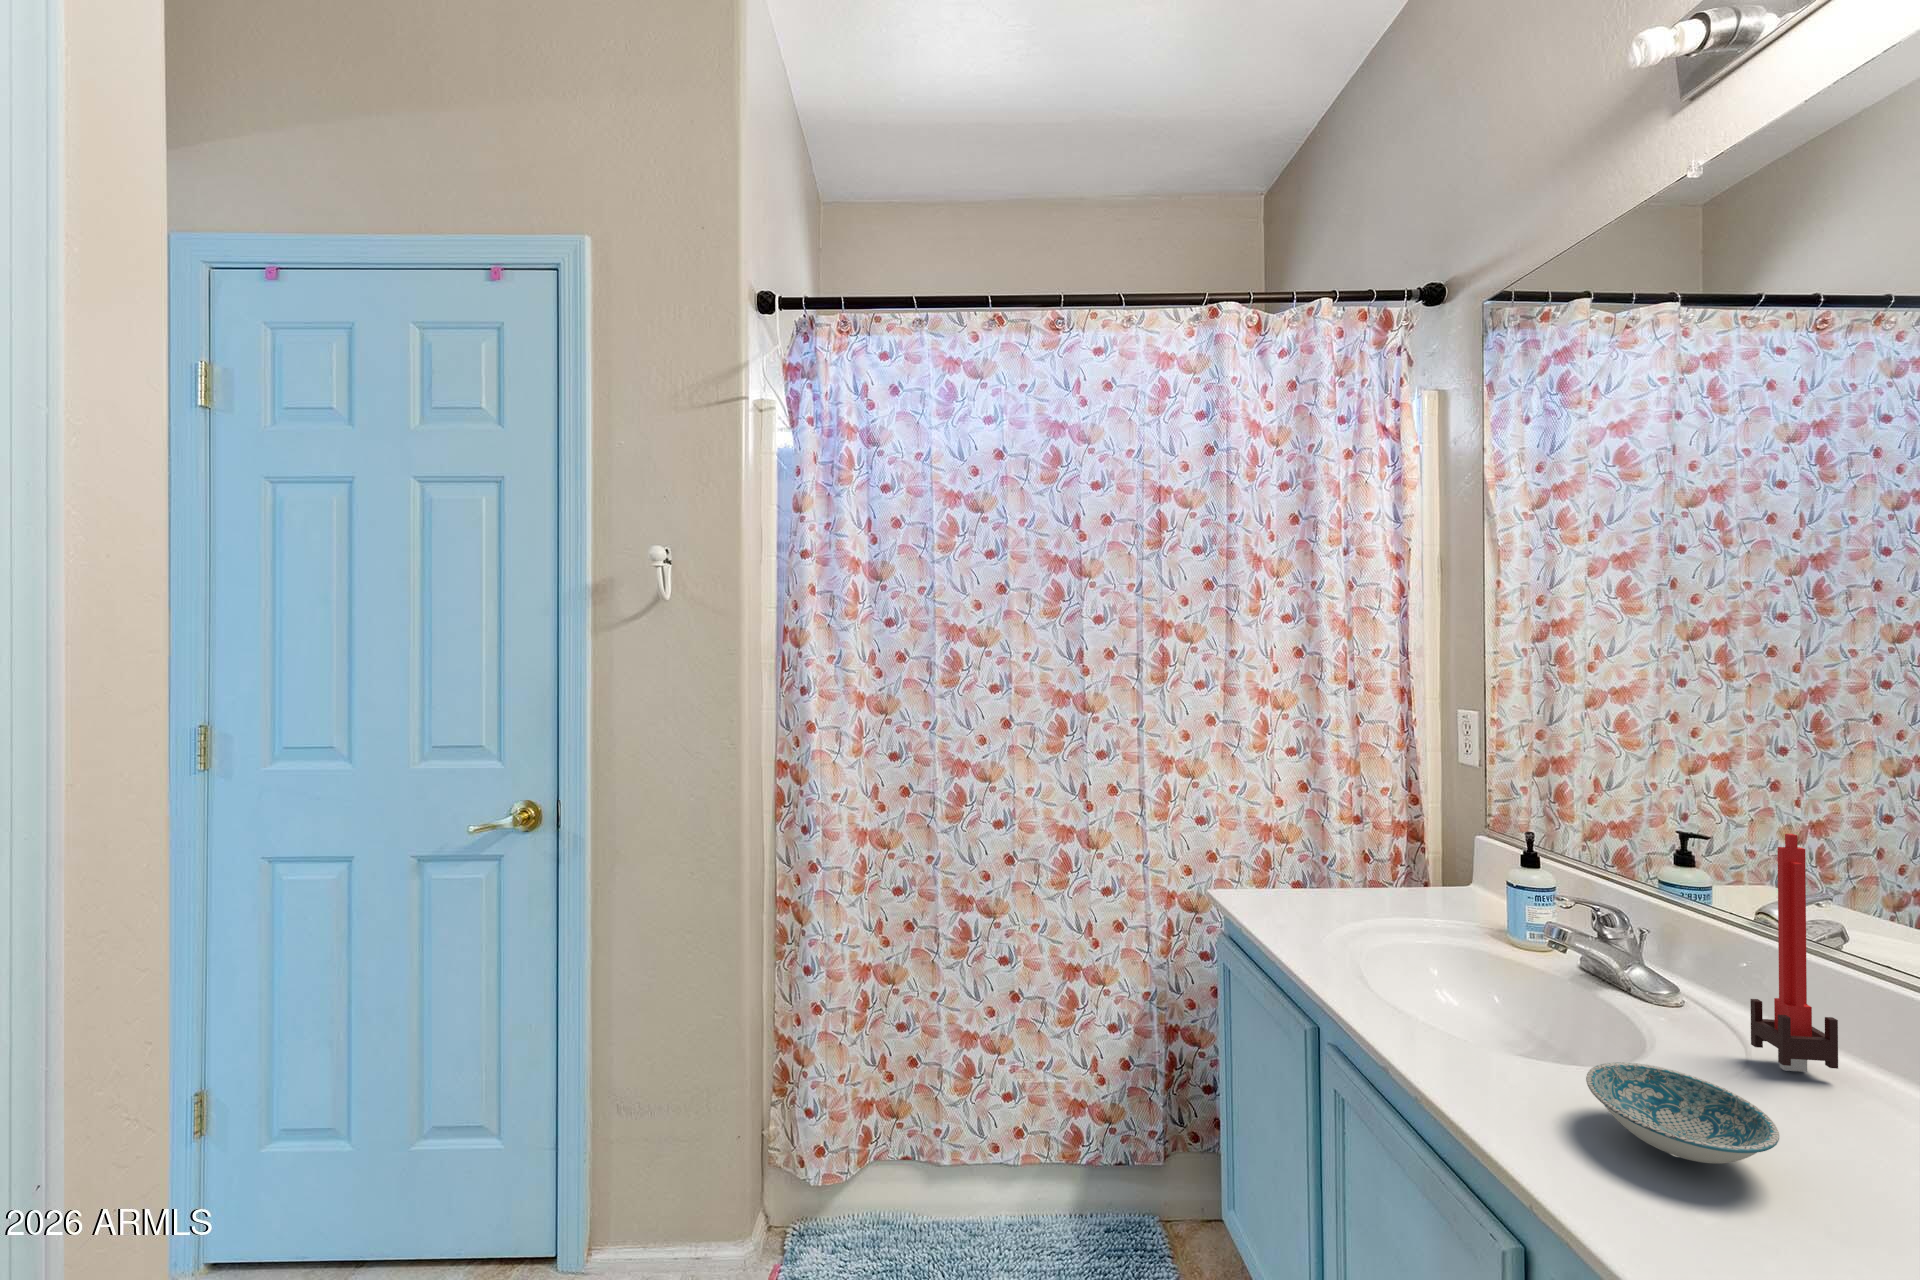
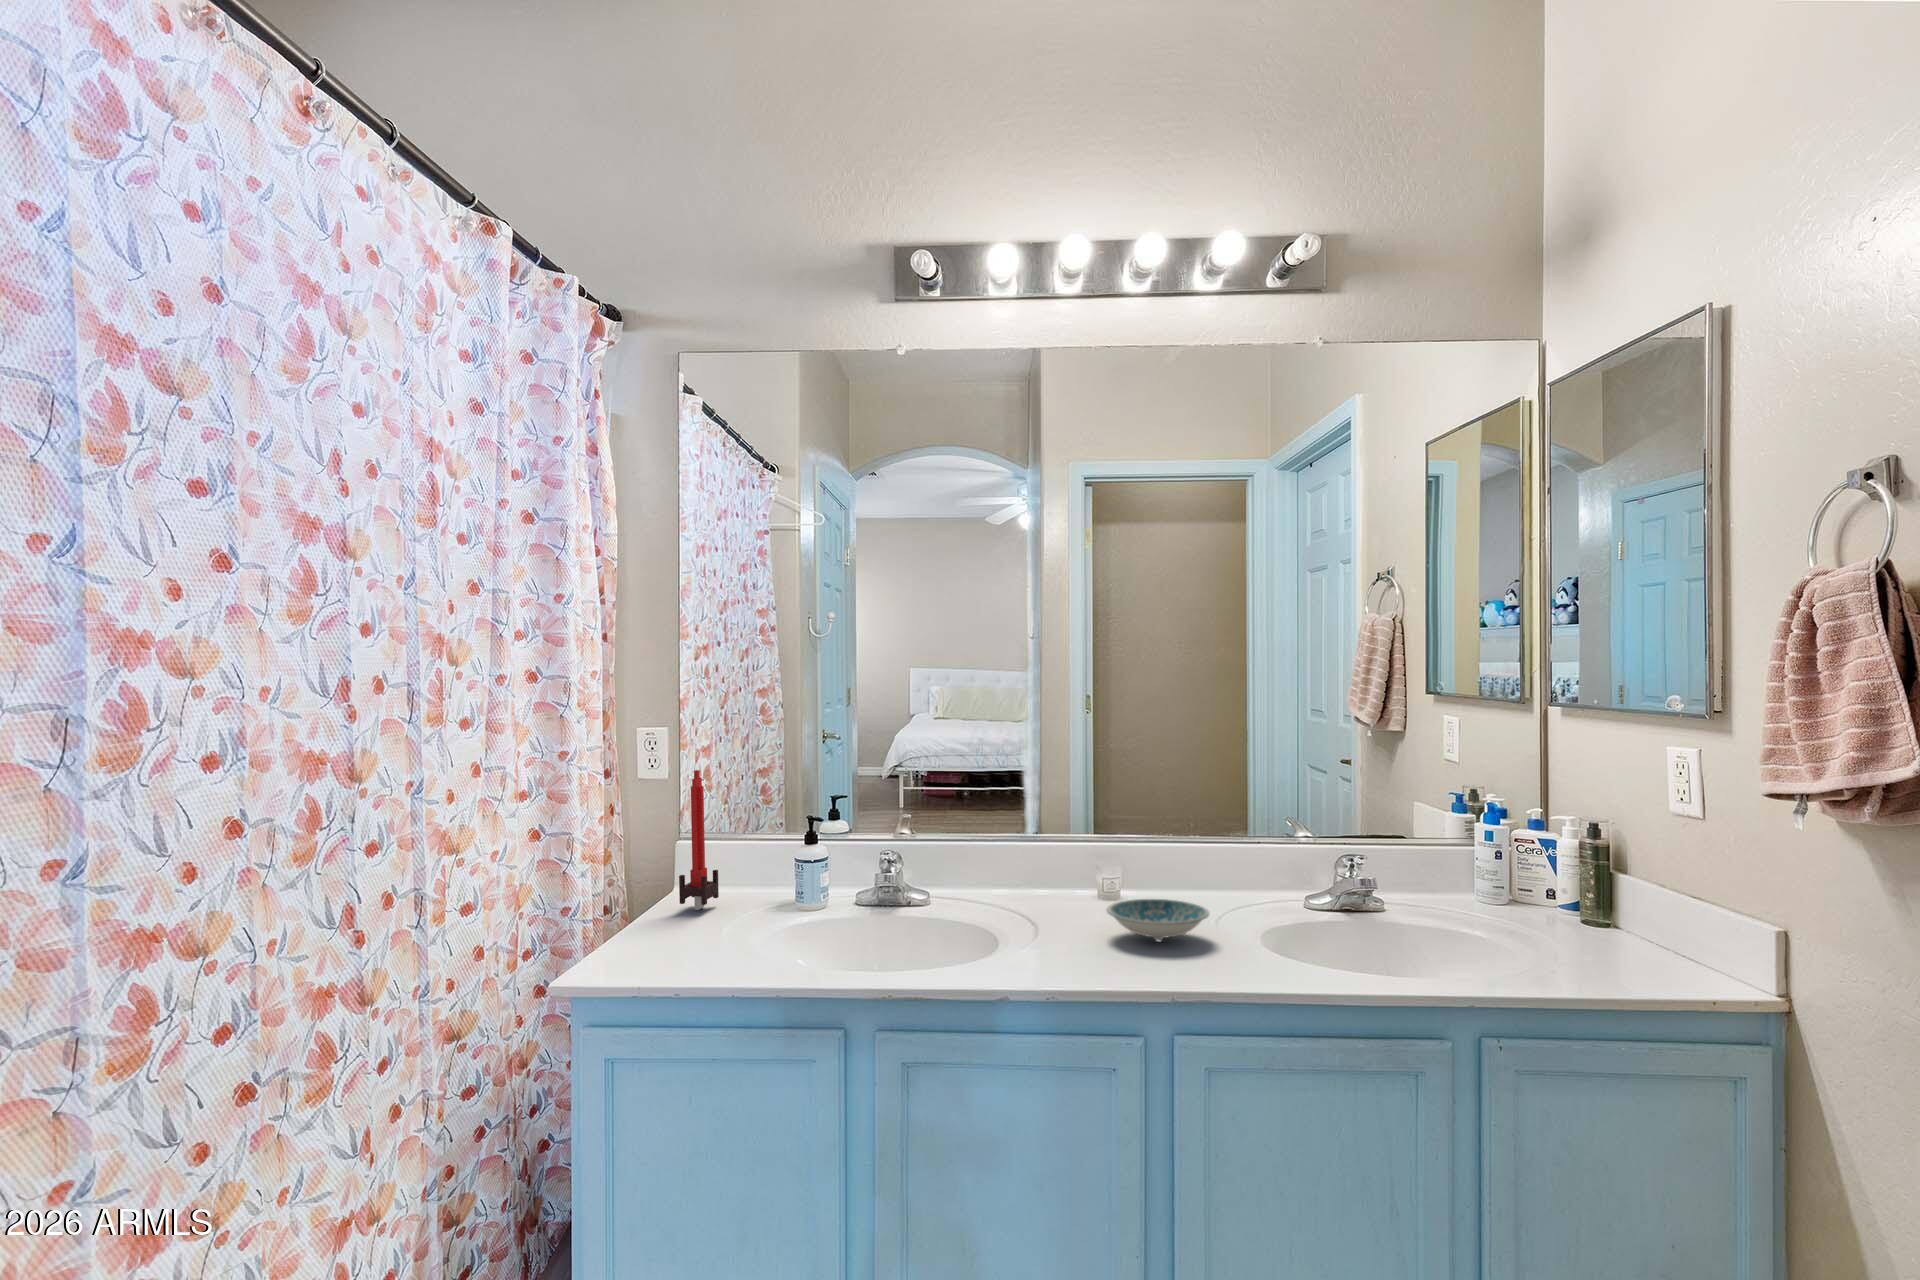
candle: present [1750,834,1838,1072] -> present [679,770,719,910]

